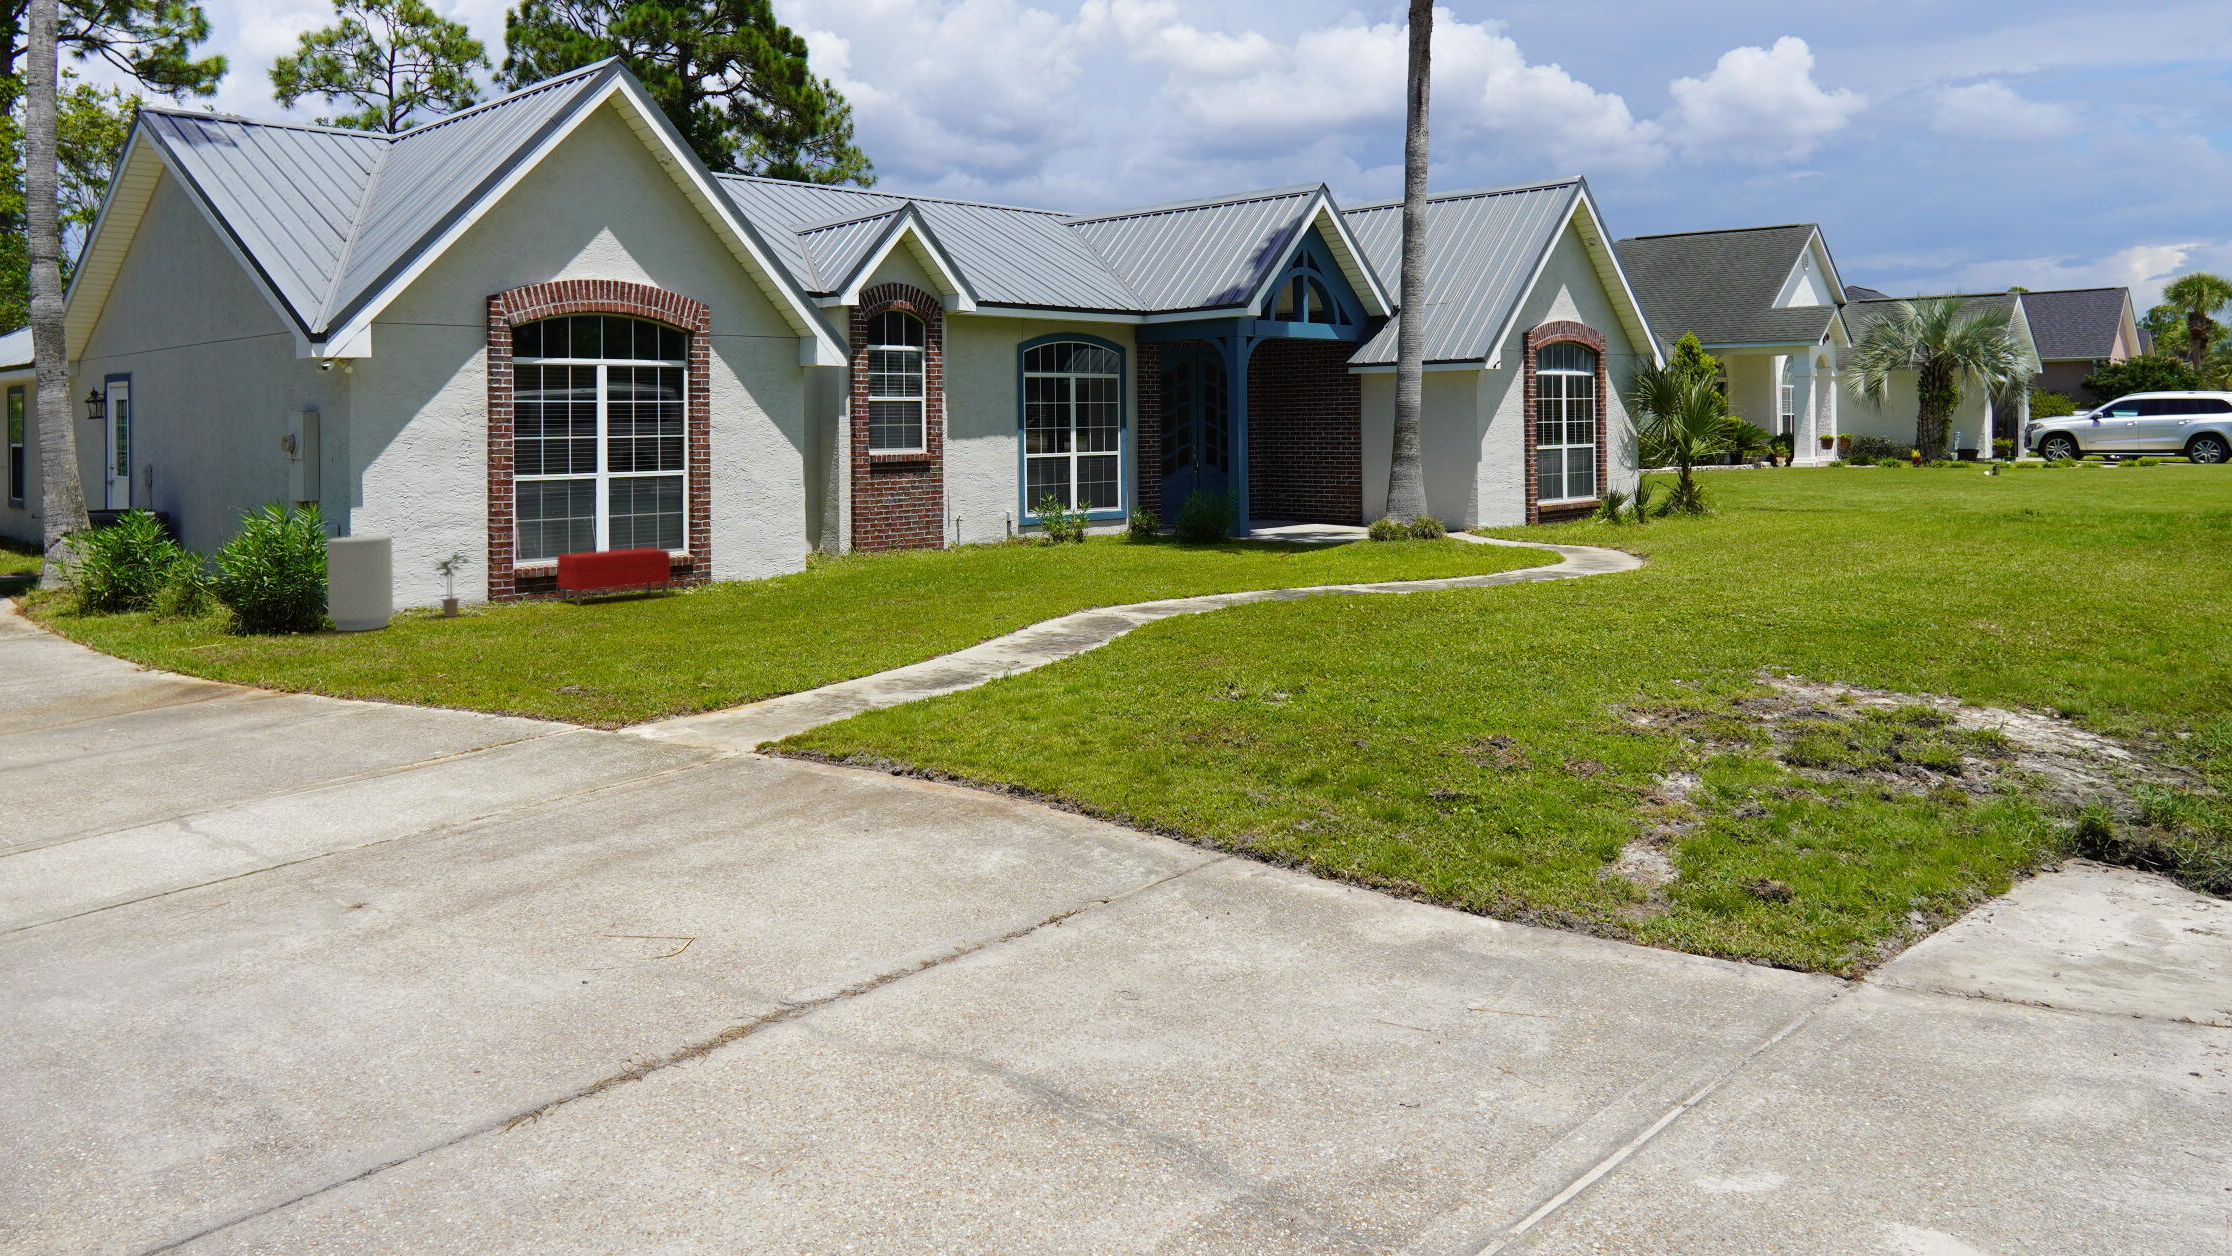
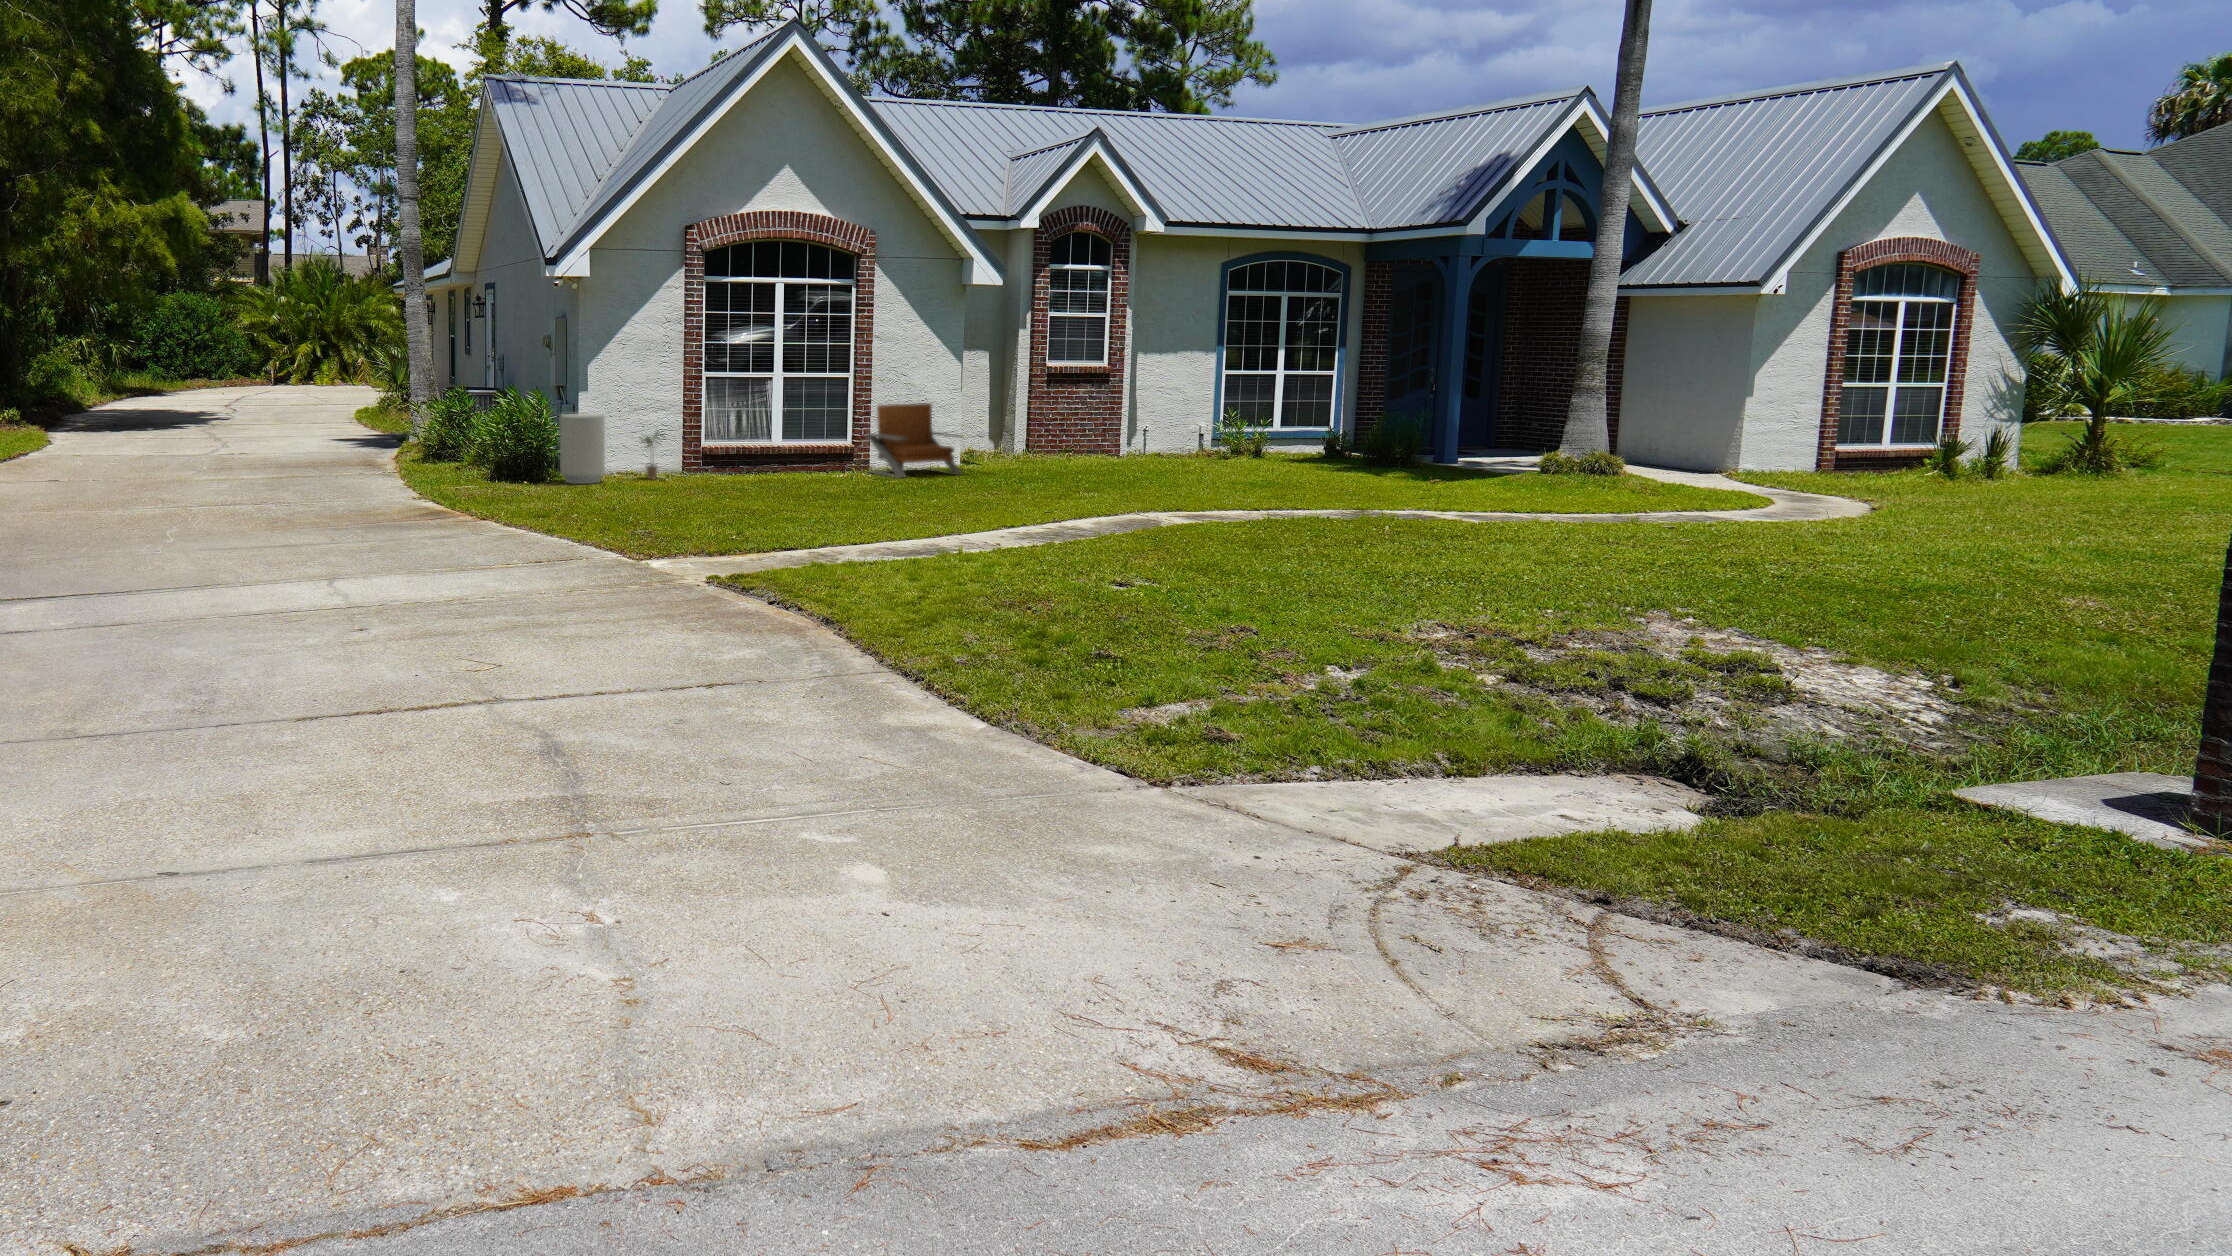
lounge chair: none [704,502,820,592] -> present [867,403,962,478]
bench: present [557,548,670,605] -> none [741,436,827,478]

